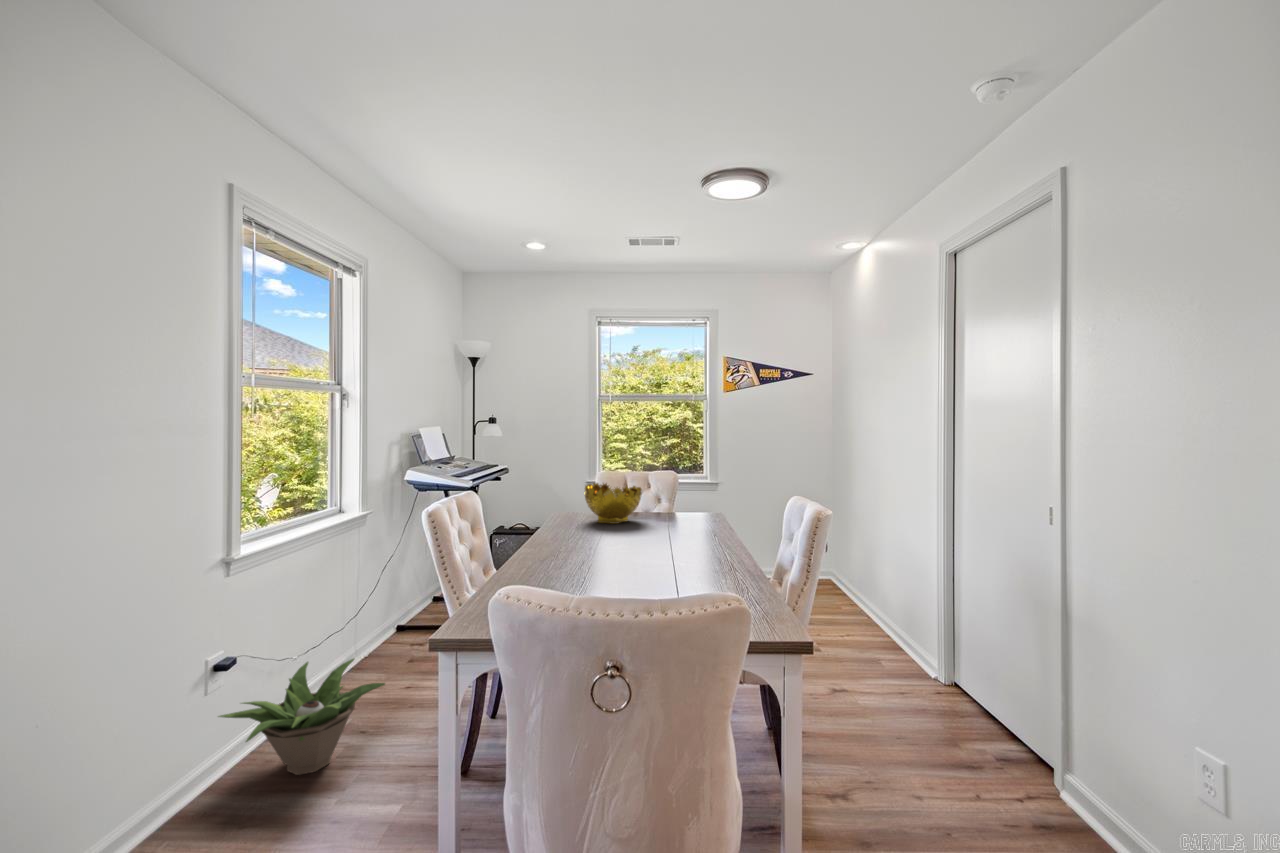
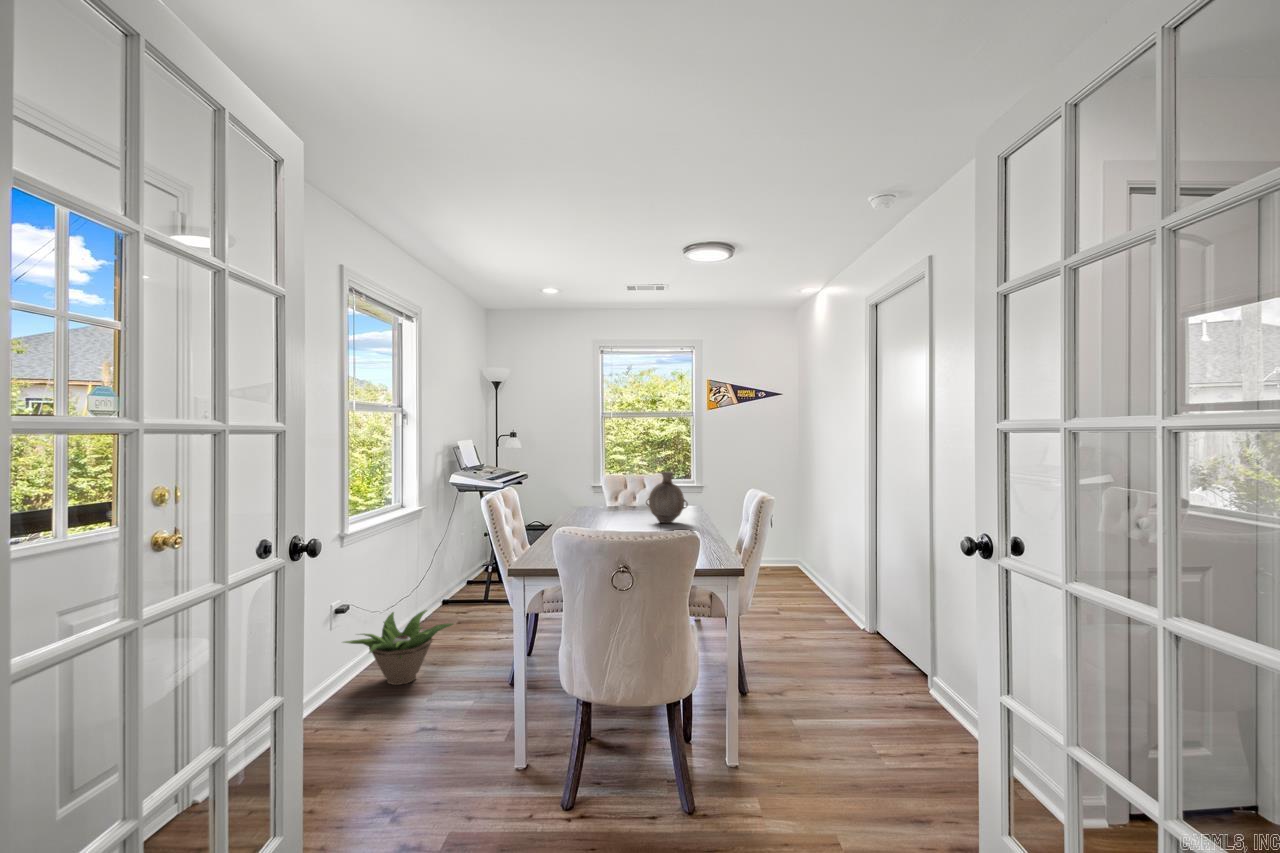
vase: none [652,472,710,542] -> present [646,472,688,523]
decorative bowl: present [584,483,642,524] -> none [593,482,638,514]

